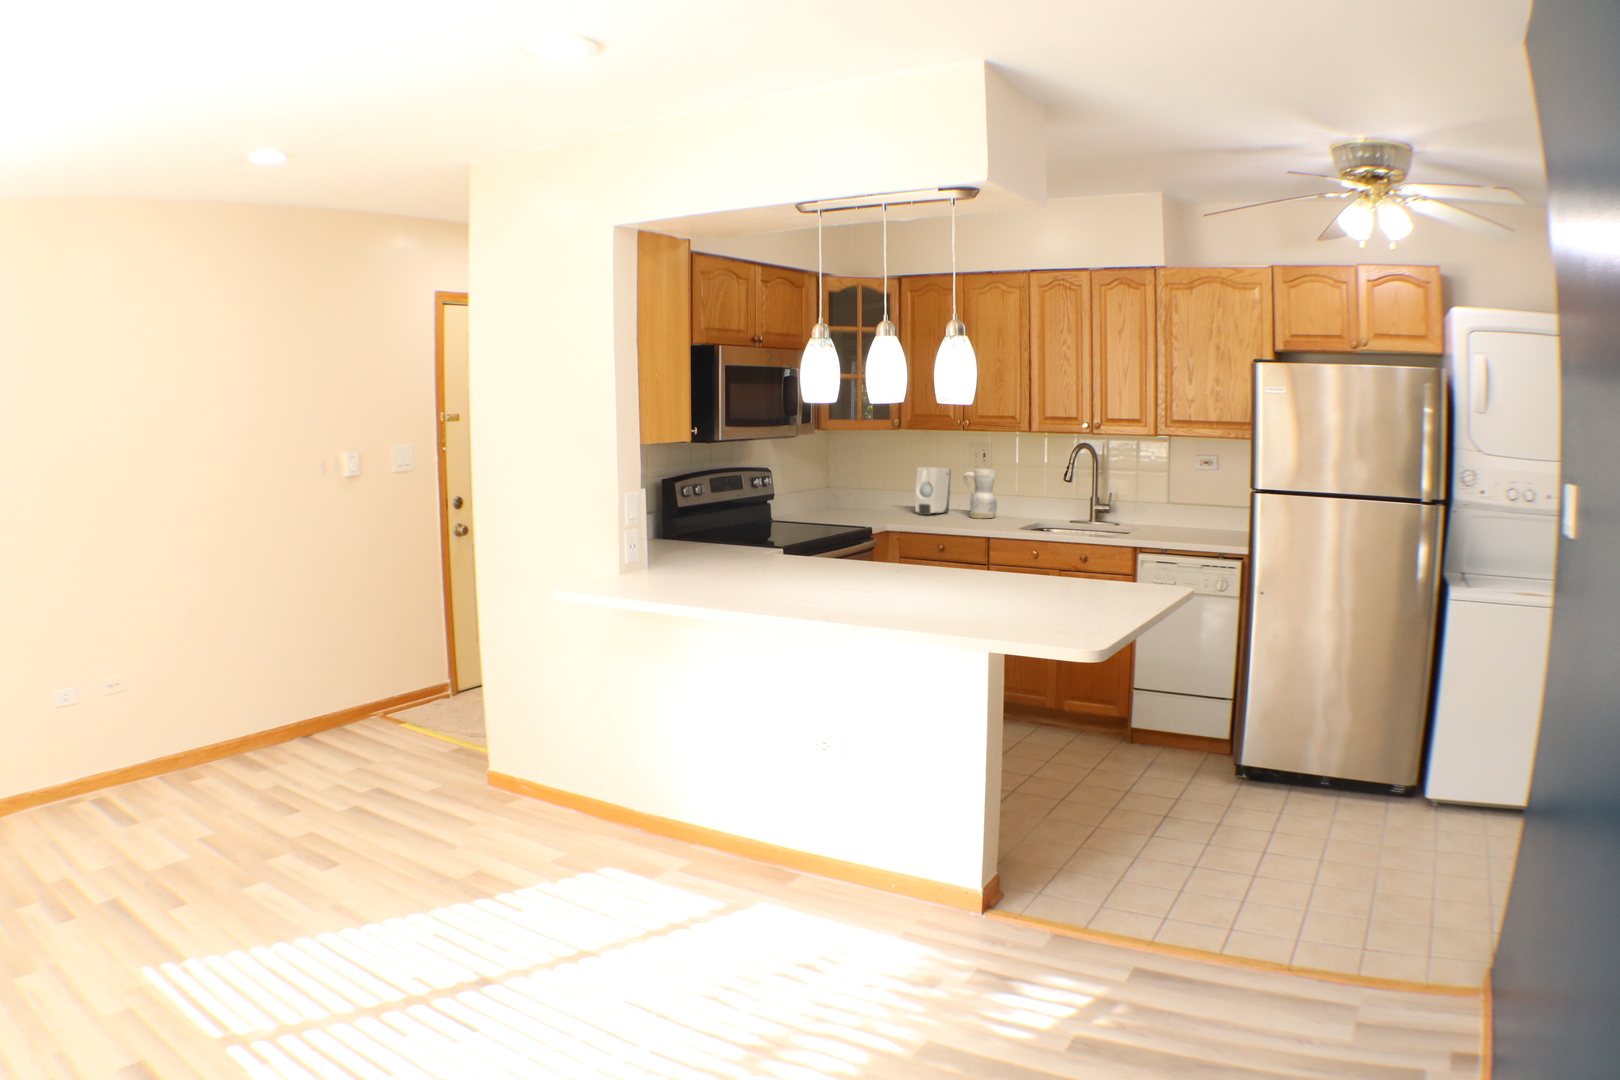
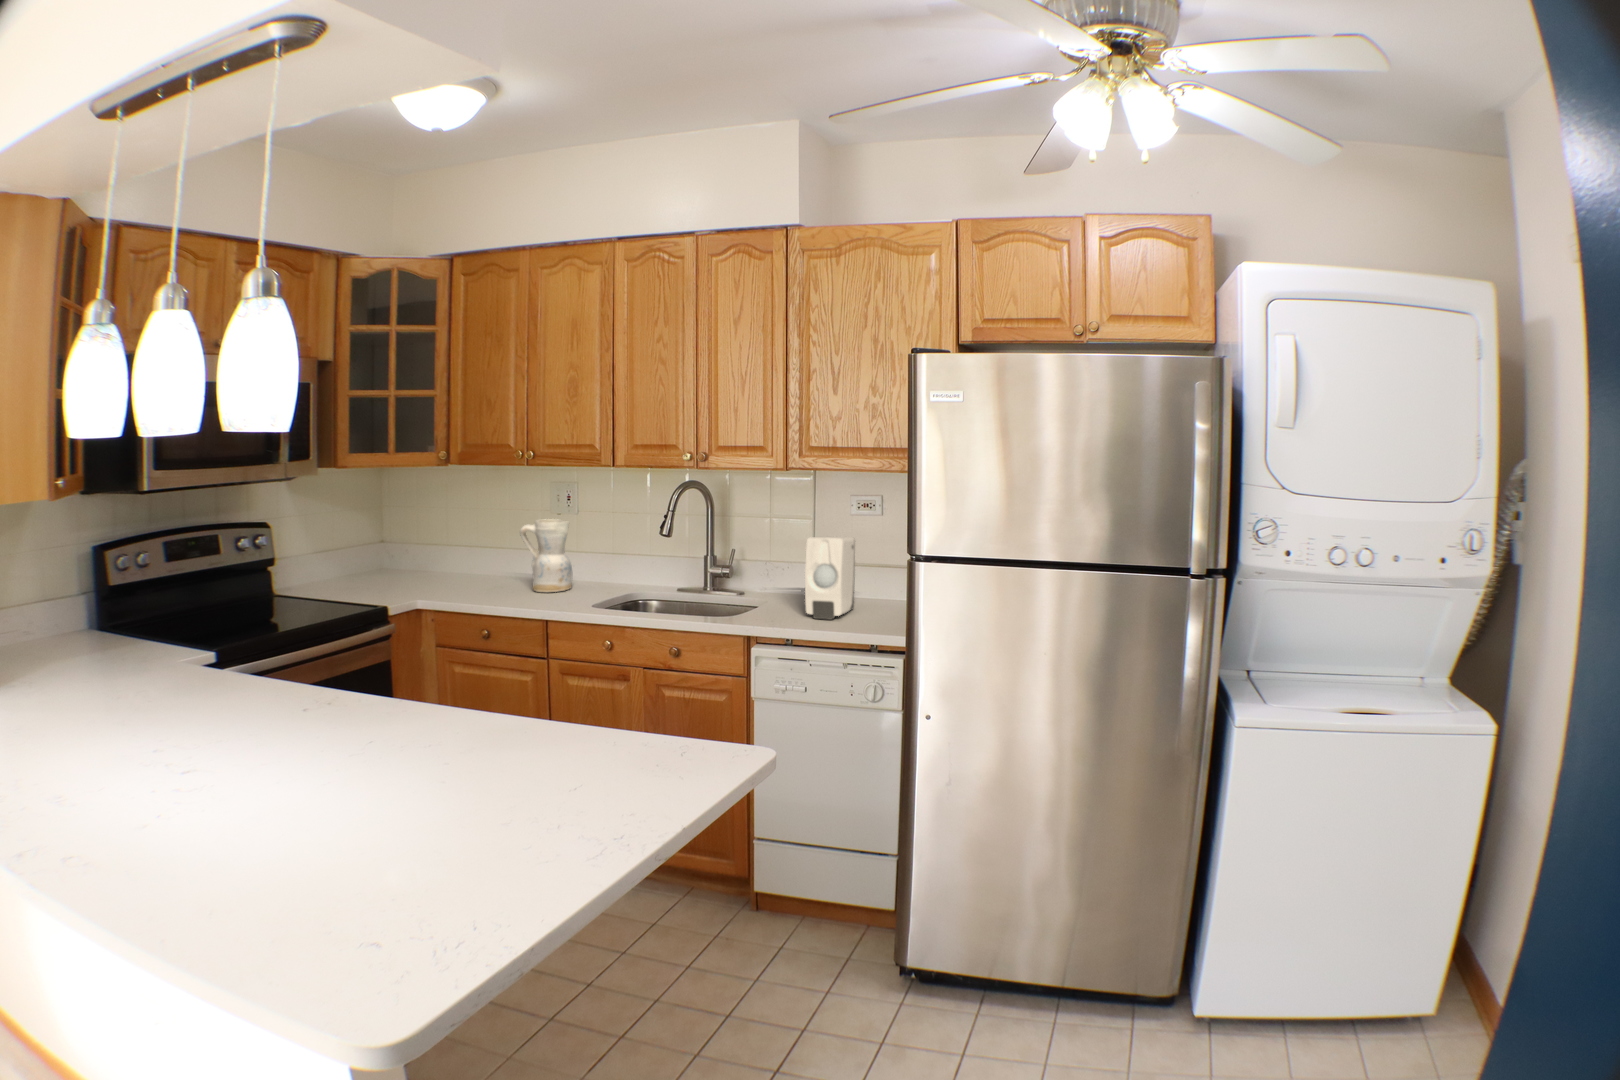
soap dispenser: present [915,467,951,515] -> present [805,536,855,620]

